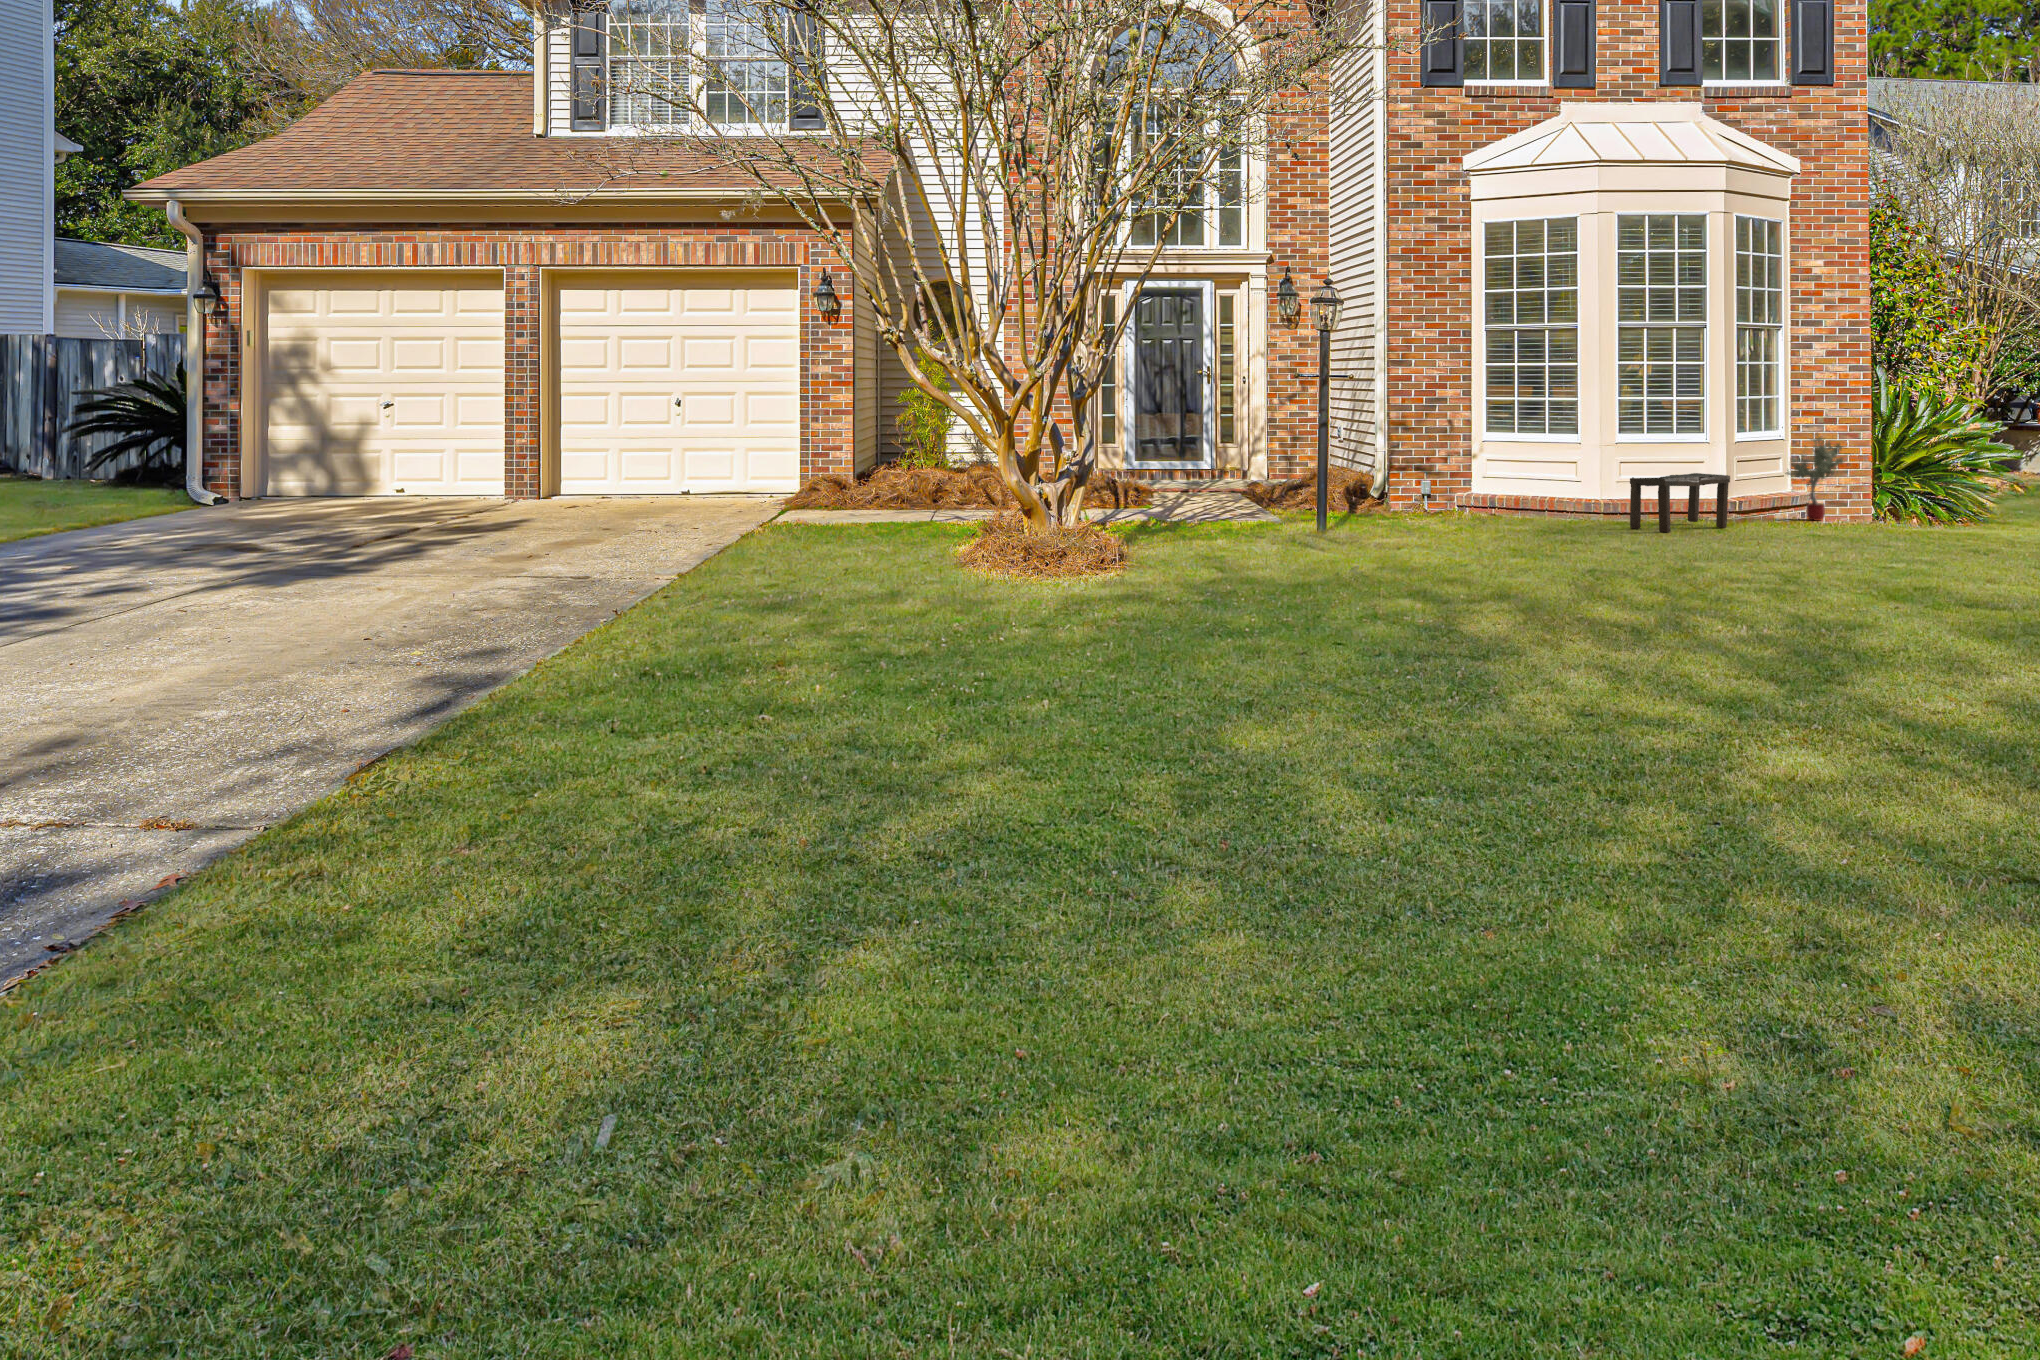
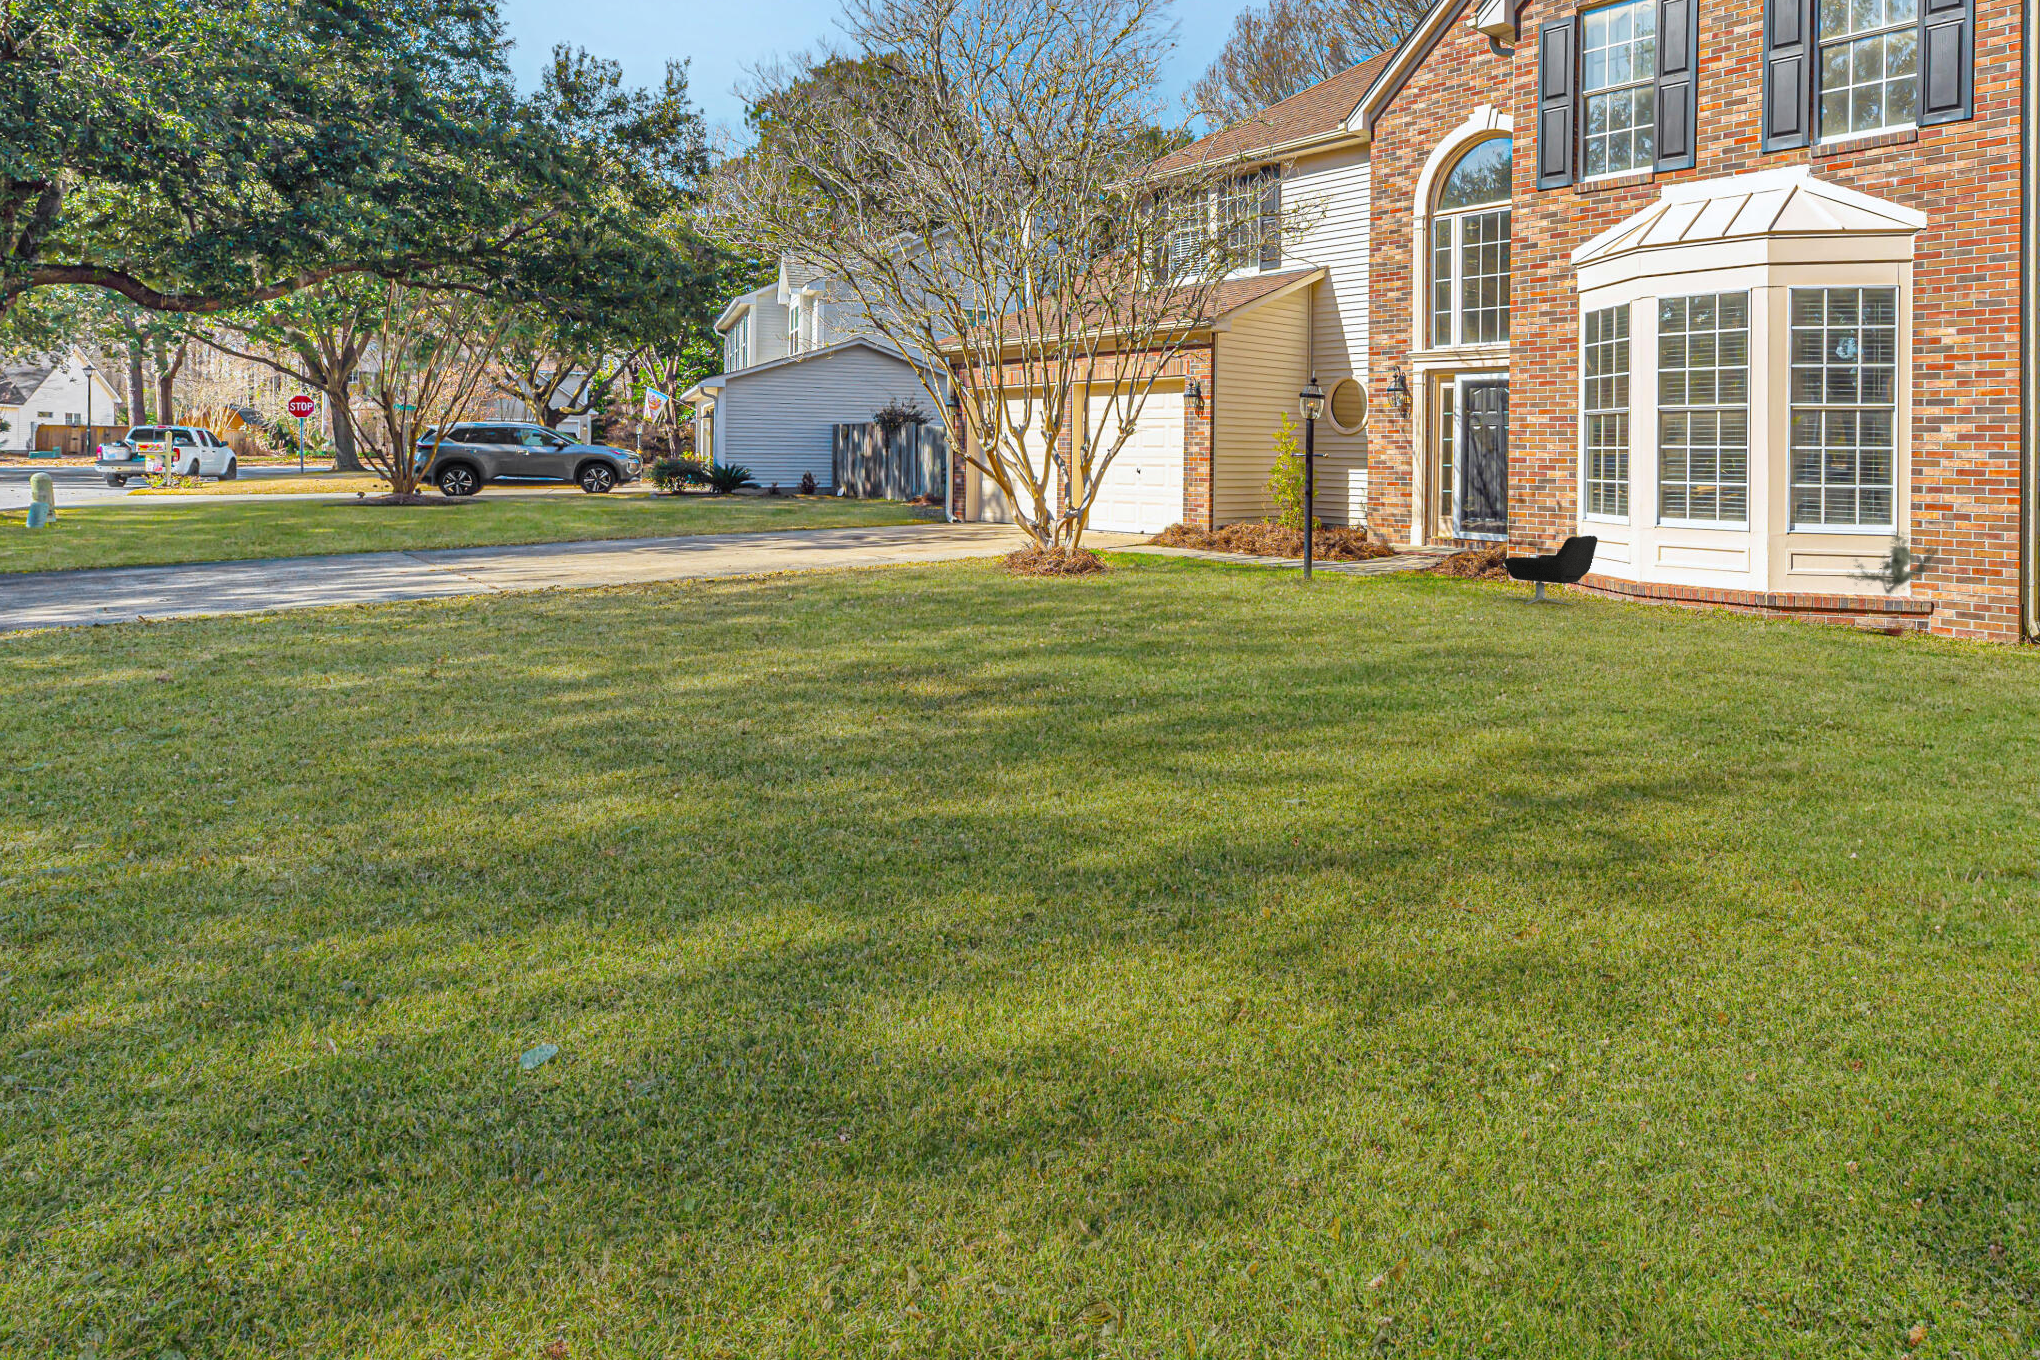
lounge chair: none [1474,452,1568,525] -> present [1504,536,1598,605]
bench: present [1630,473,1730,533] -> none [1608,563,1716,626]

